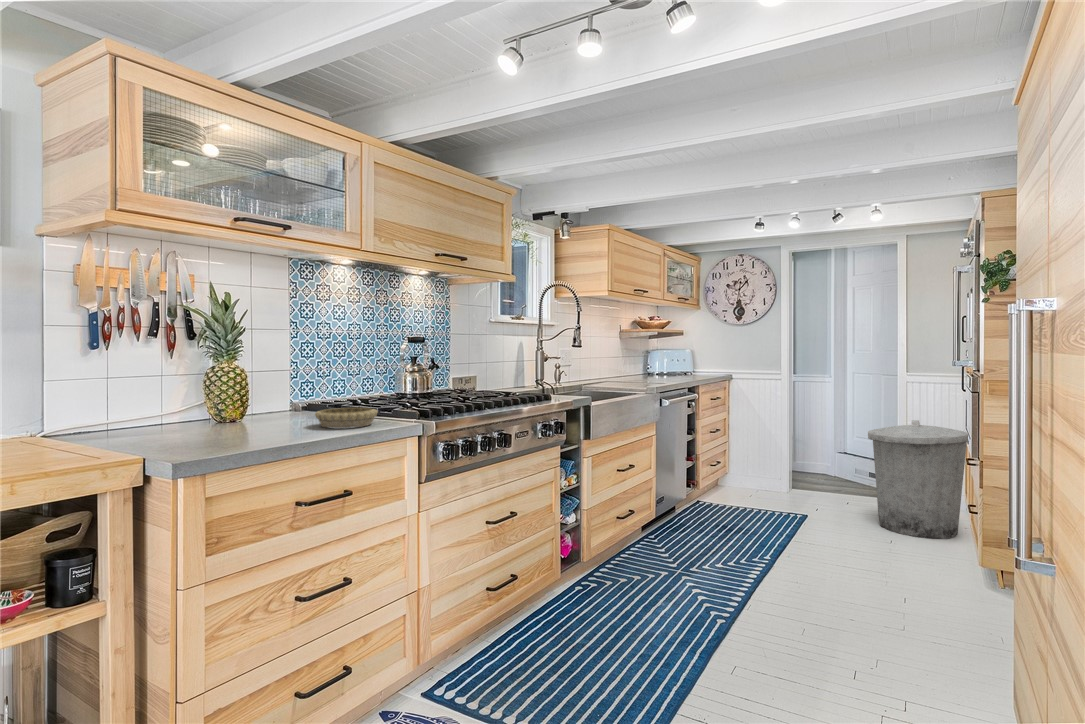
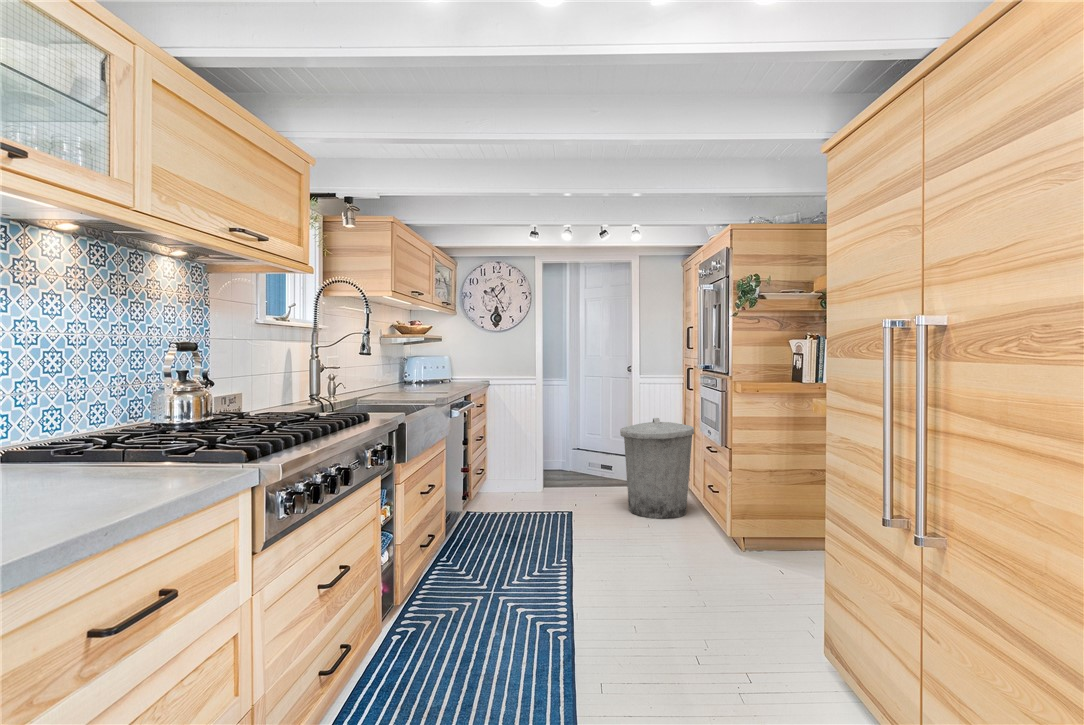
decorative bowl: present [315,408,378,428] -> none [78,454,193,493]

